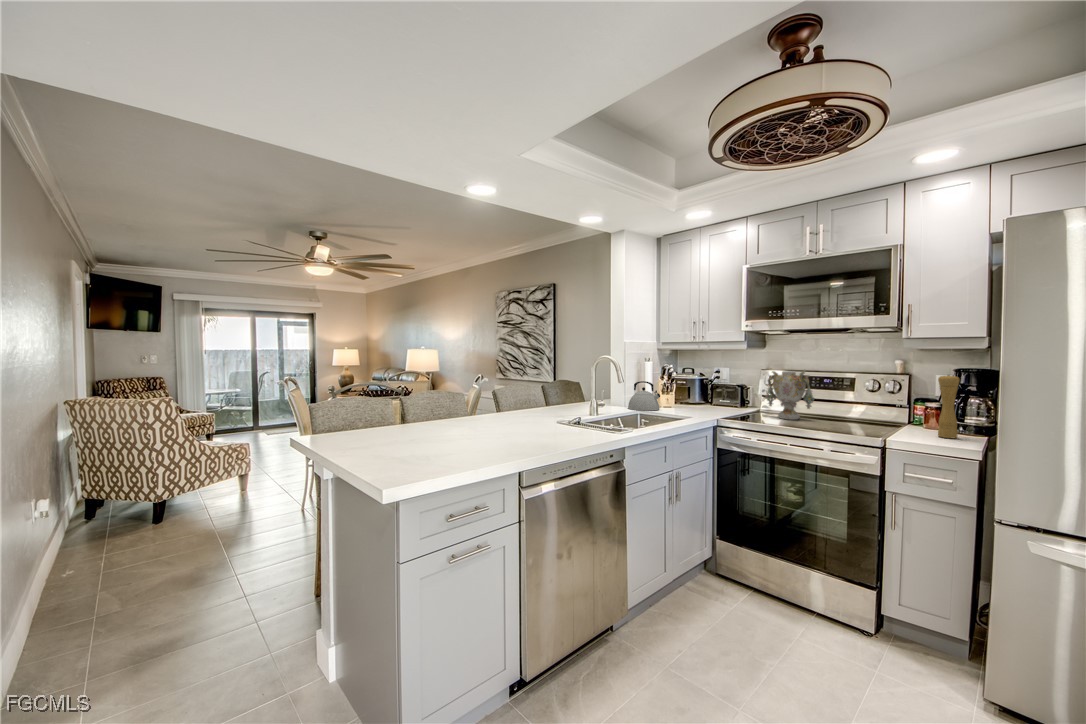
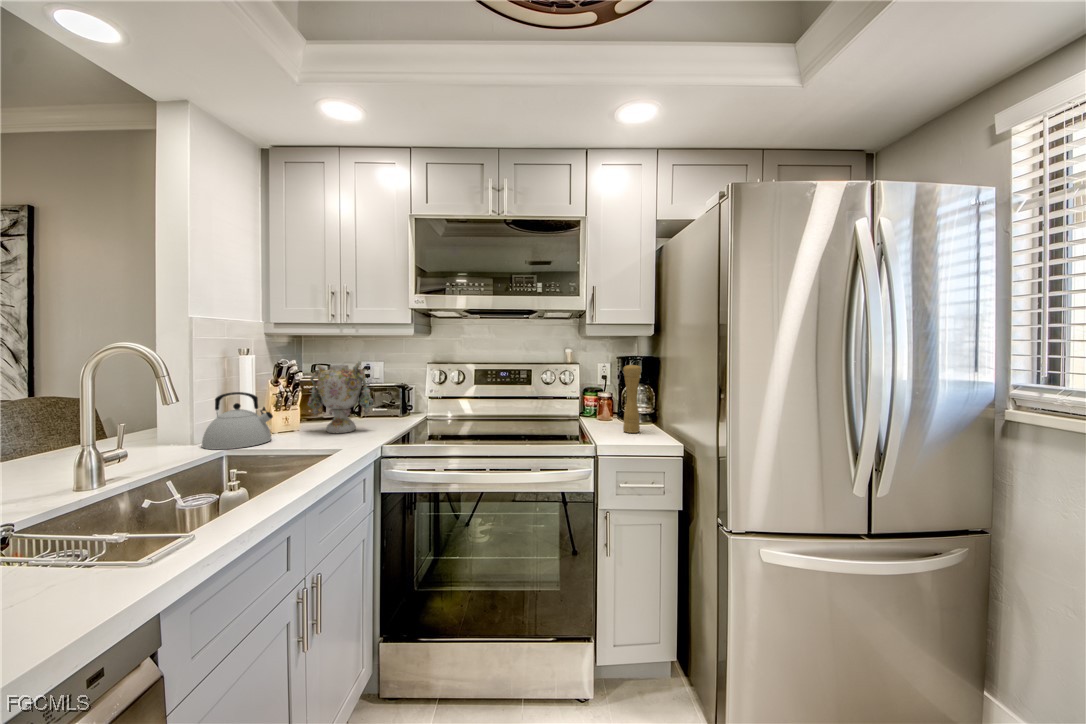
vase: present [765,370,814,420] -> present [308,361,373,433]

